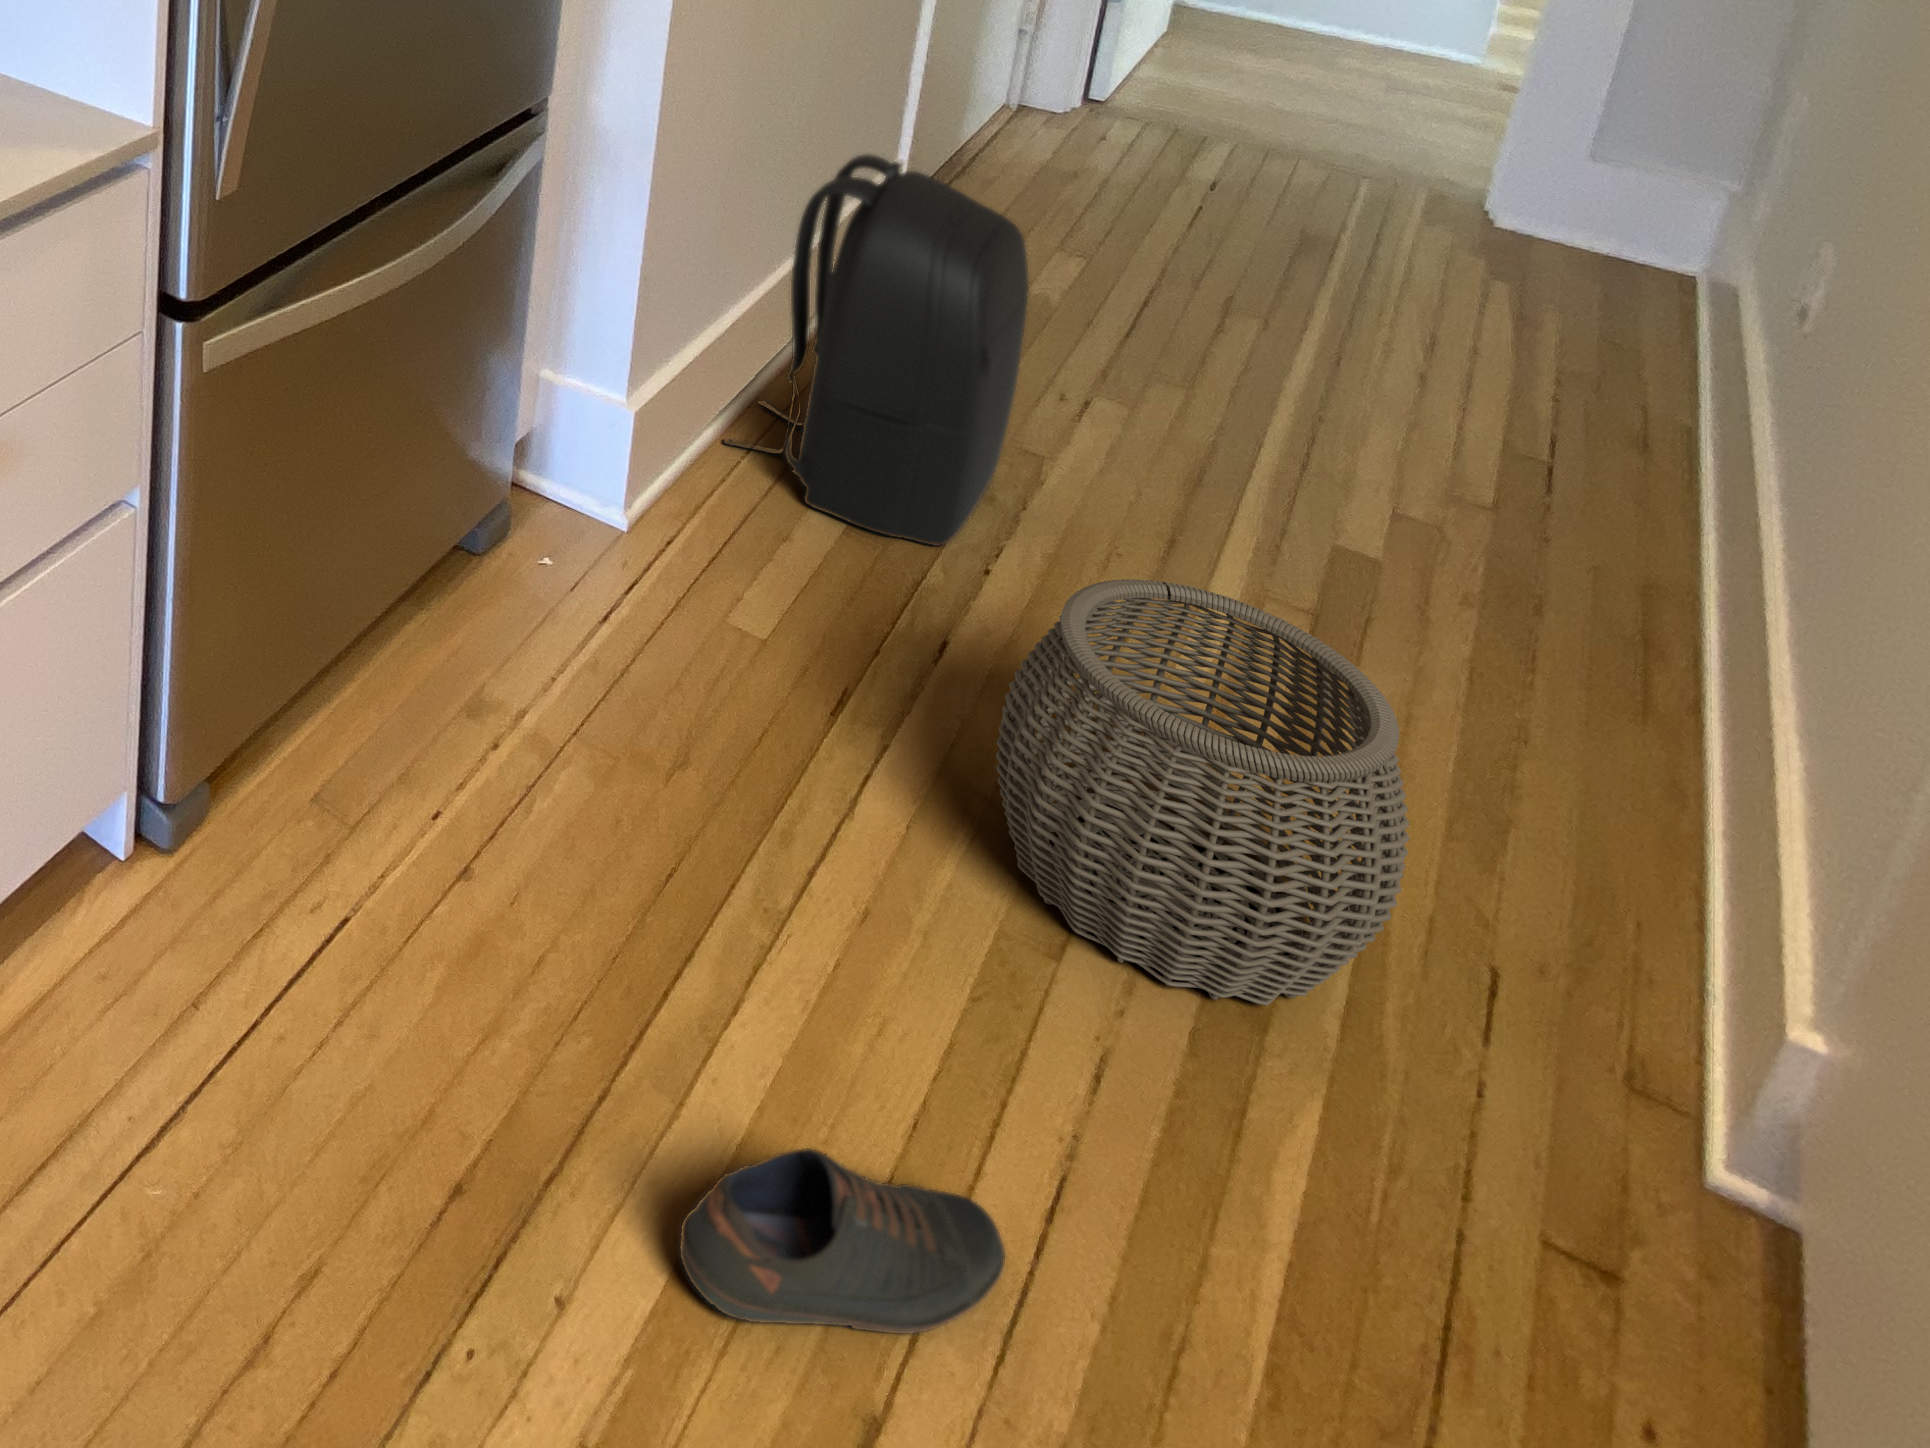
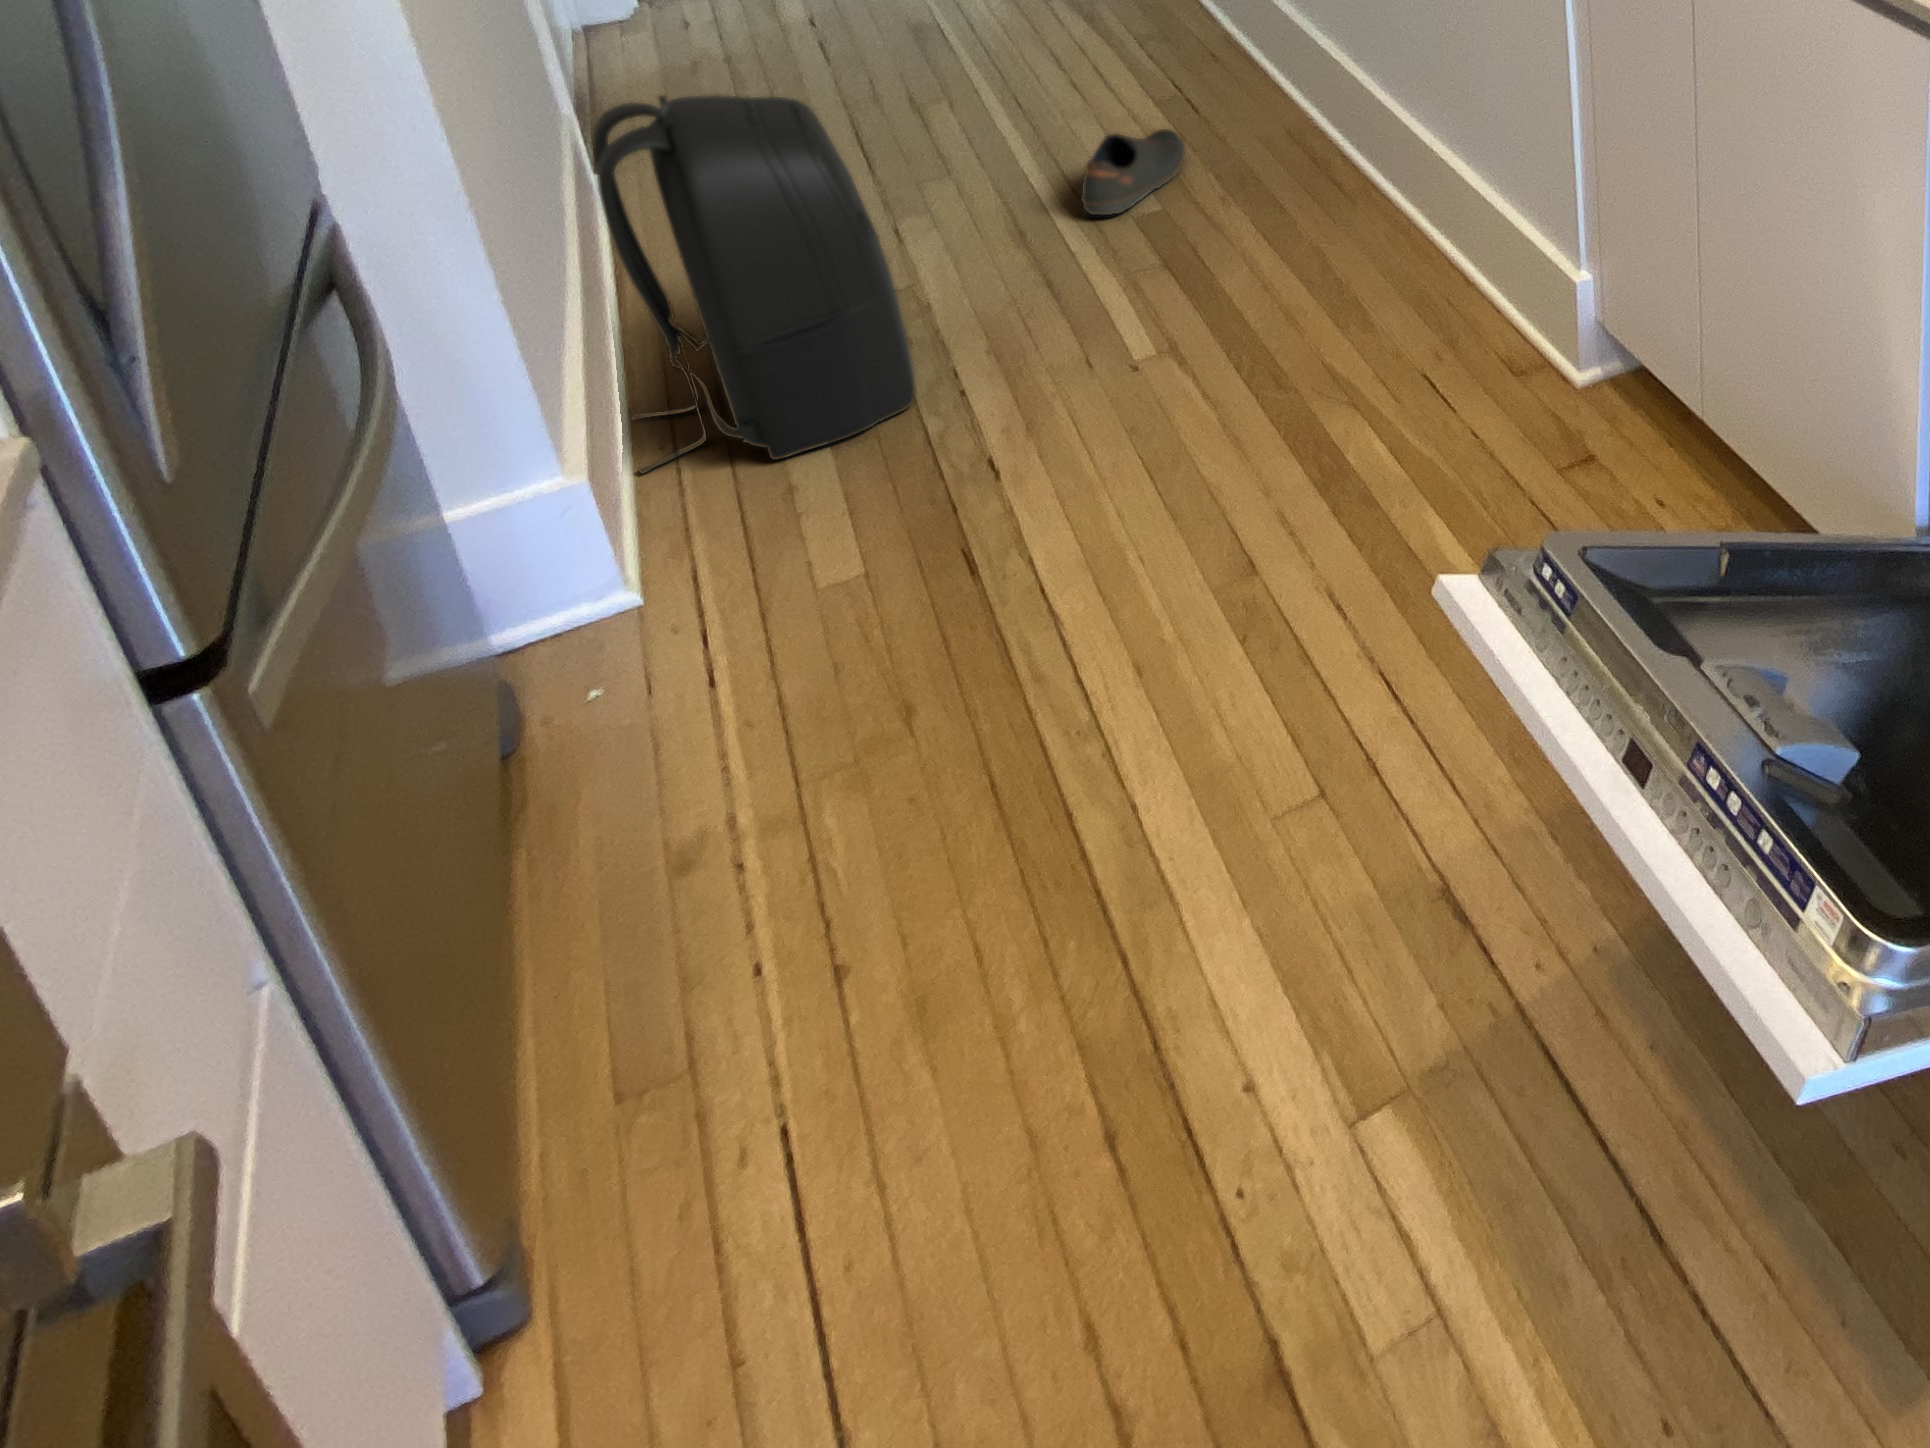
woven basket: present [996,579,1409,1005] -> none [1098,245,1389,552]
shoe: present [680,1148,1006,1334] -> present [1081,129,1185,215]

